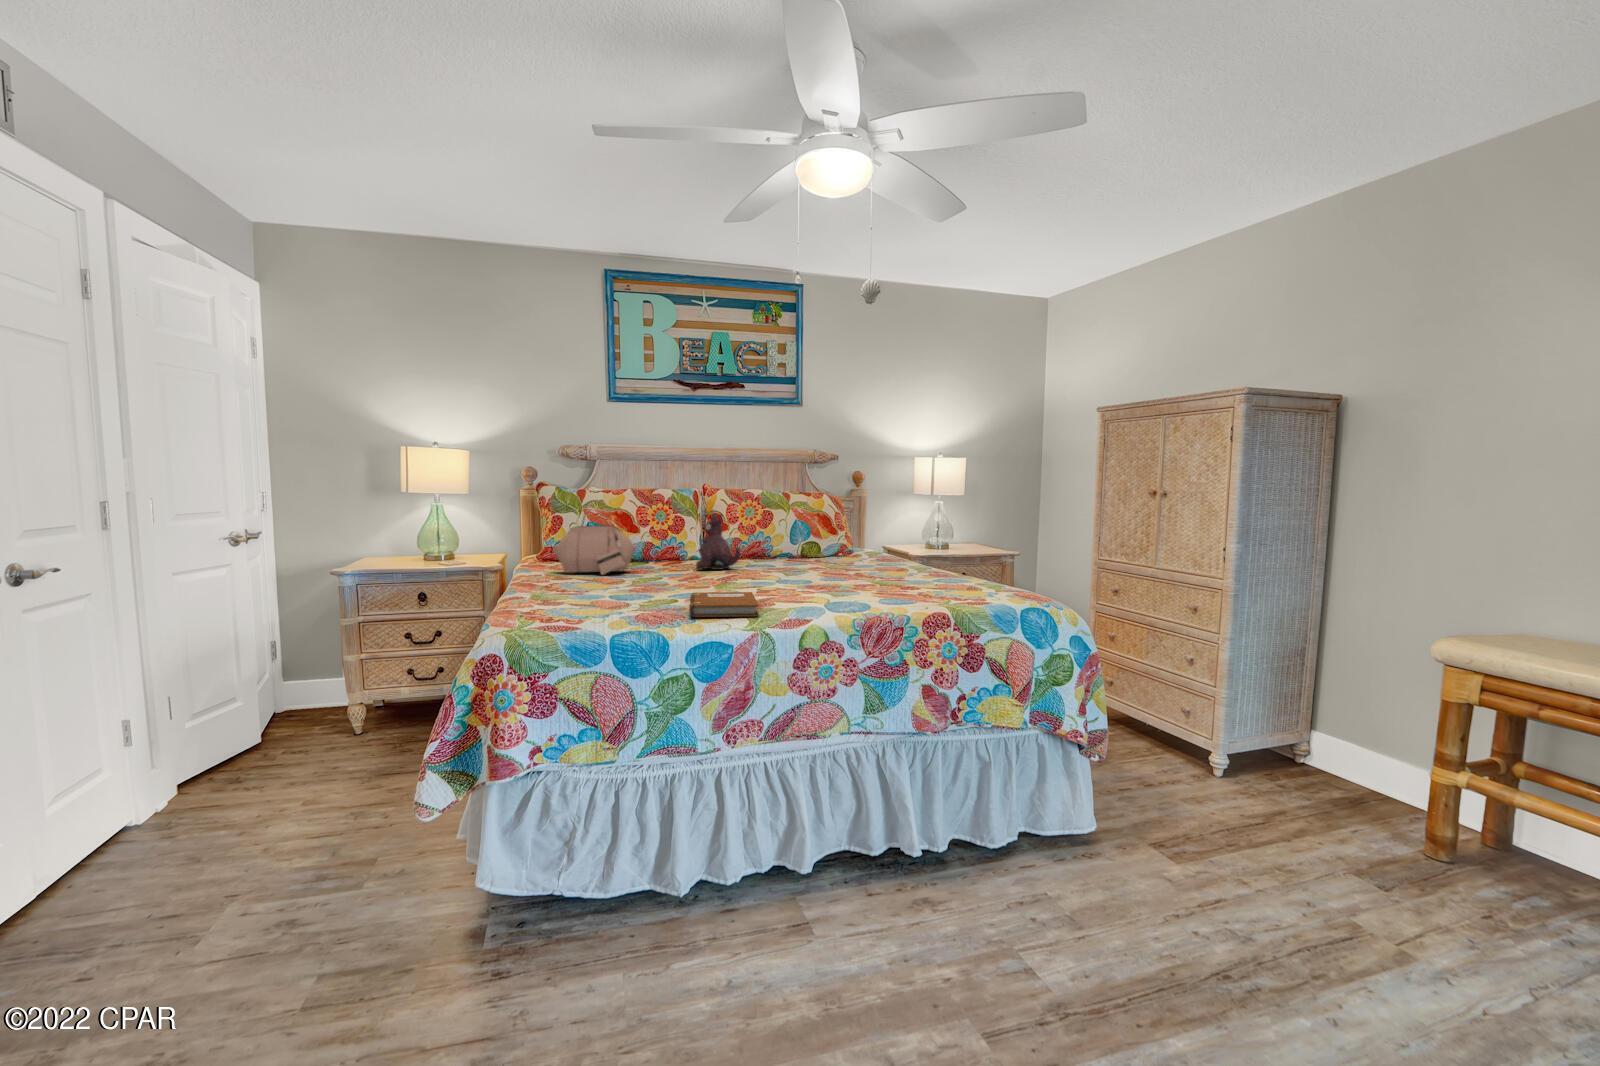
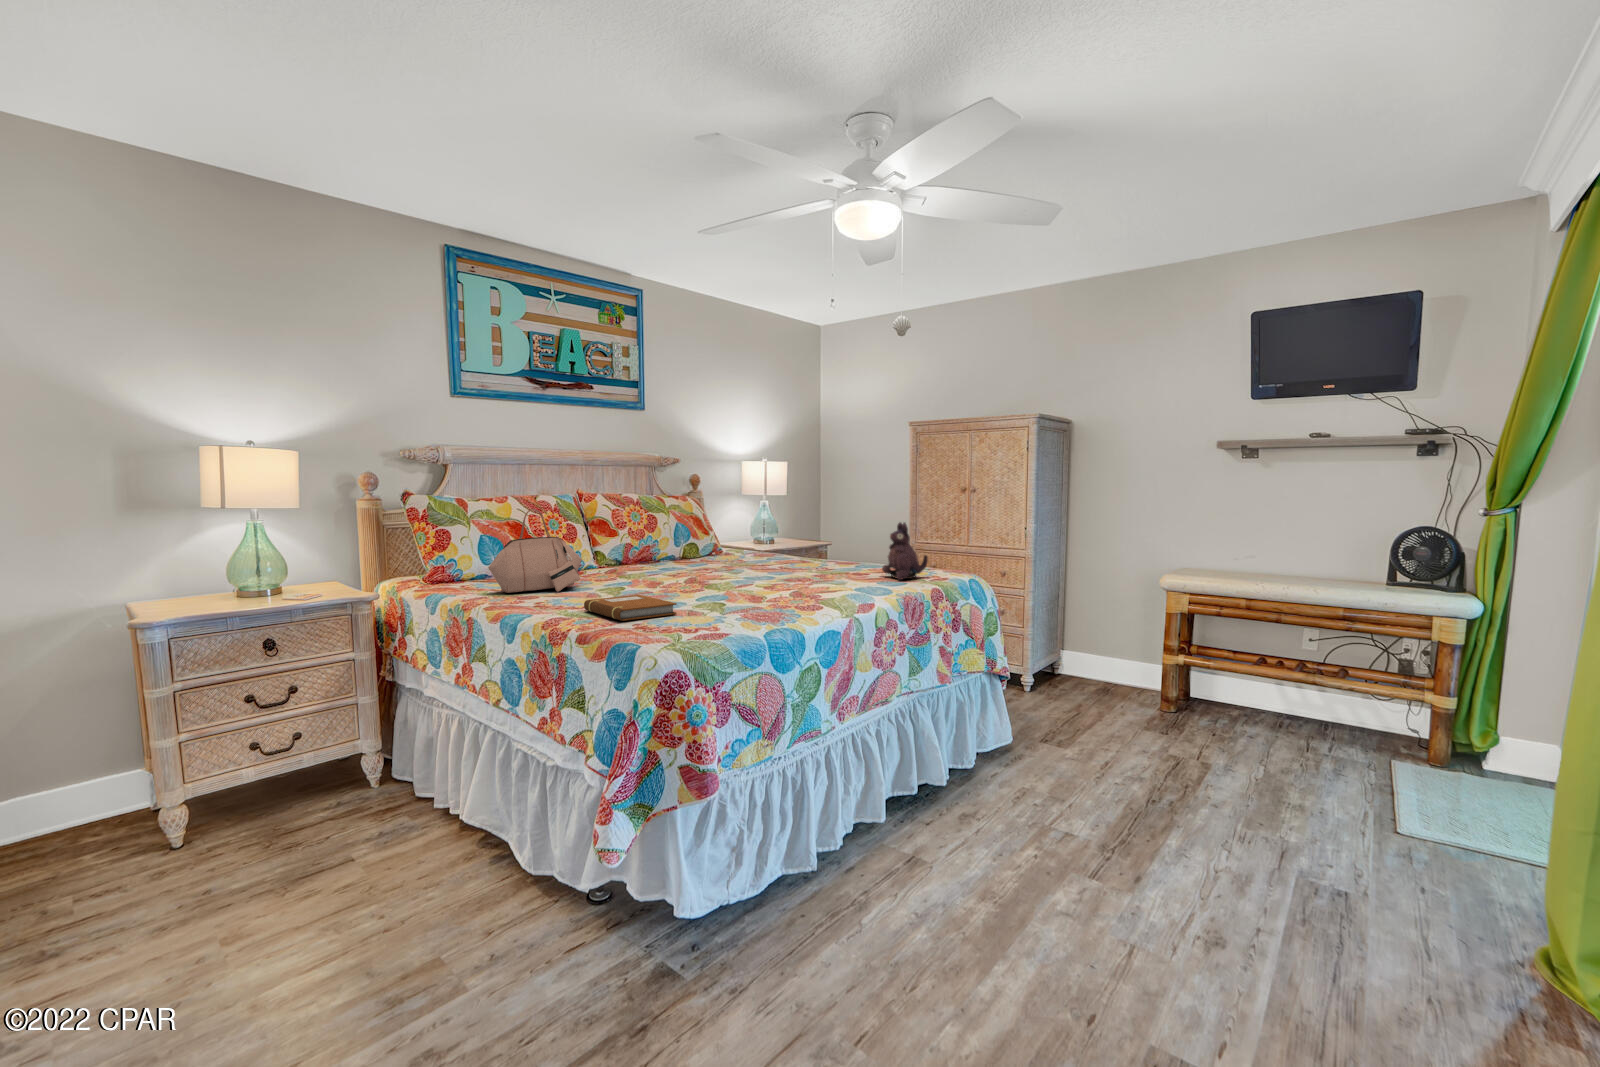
plush toy: present [696,513,741,570] -> present [882,522,928,580]
notebook: present [690,592,759,617] -> present [584,595,677,621]

